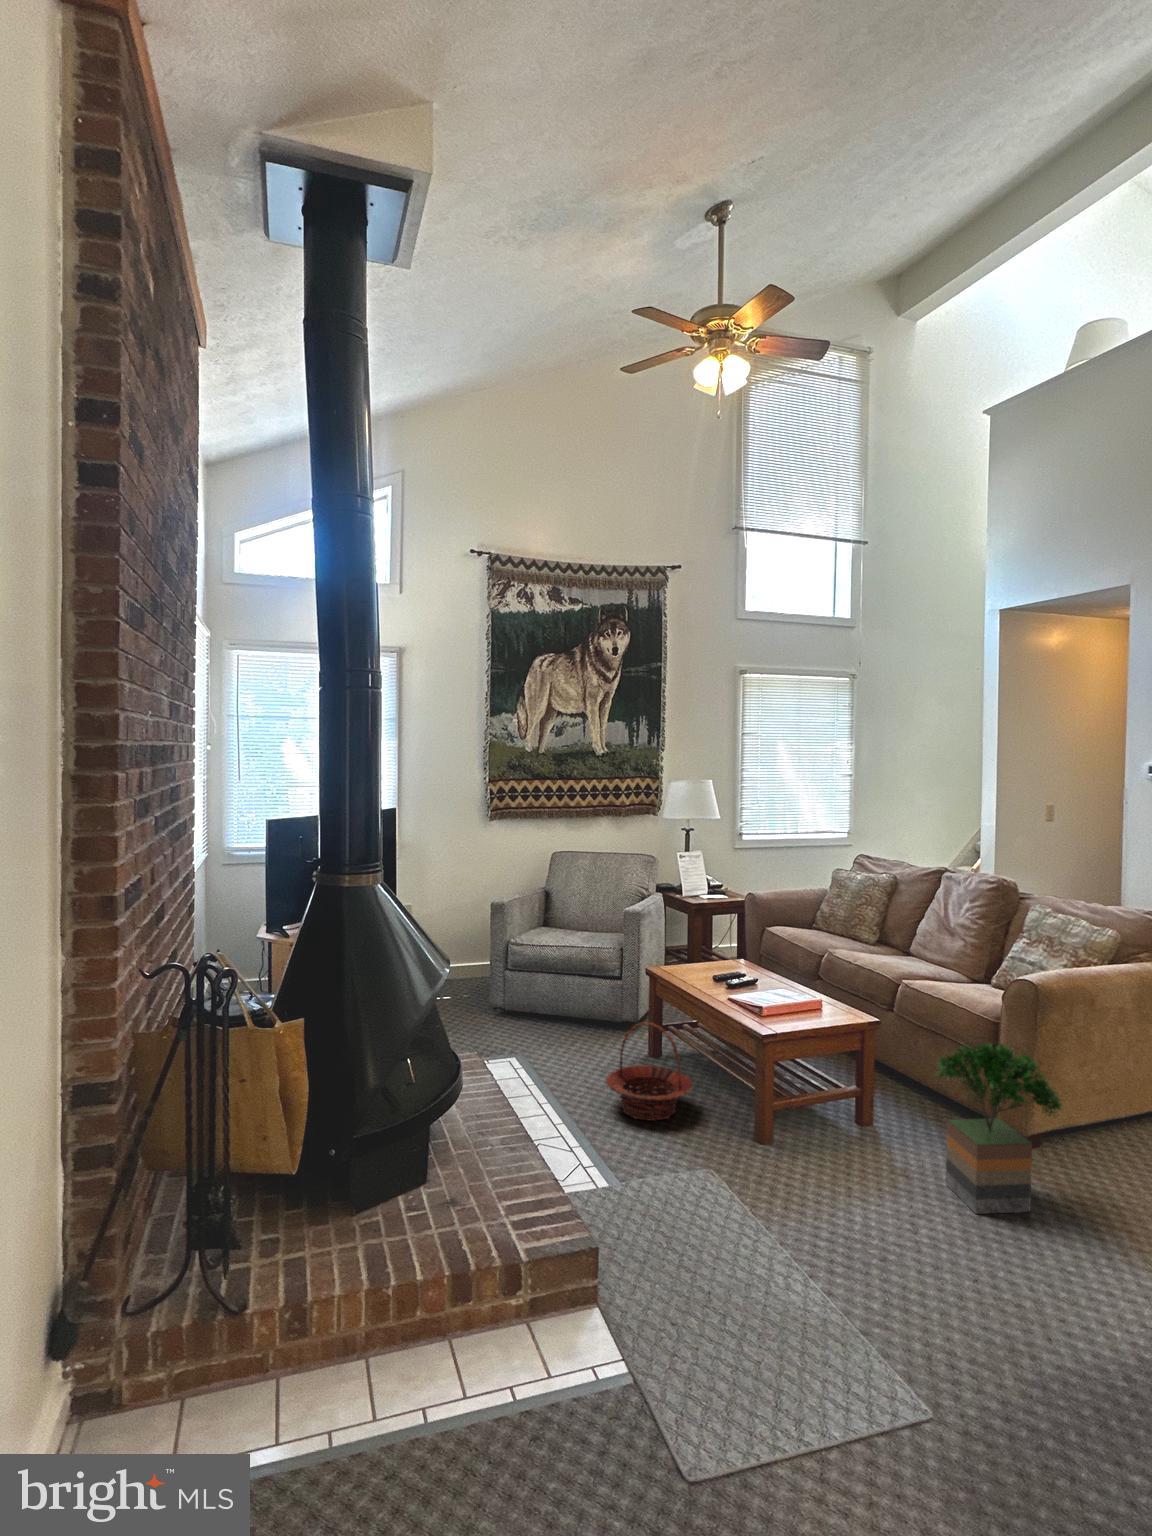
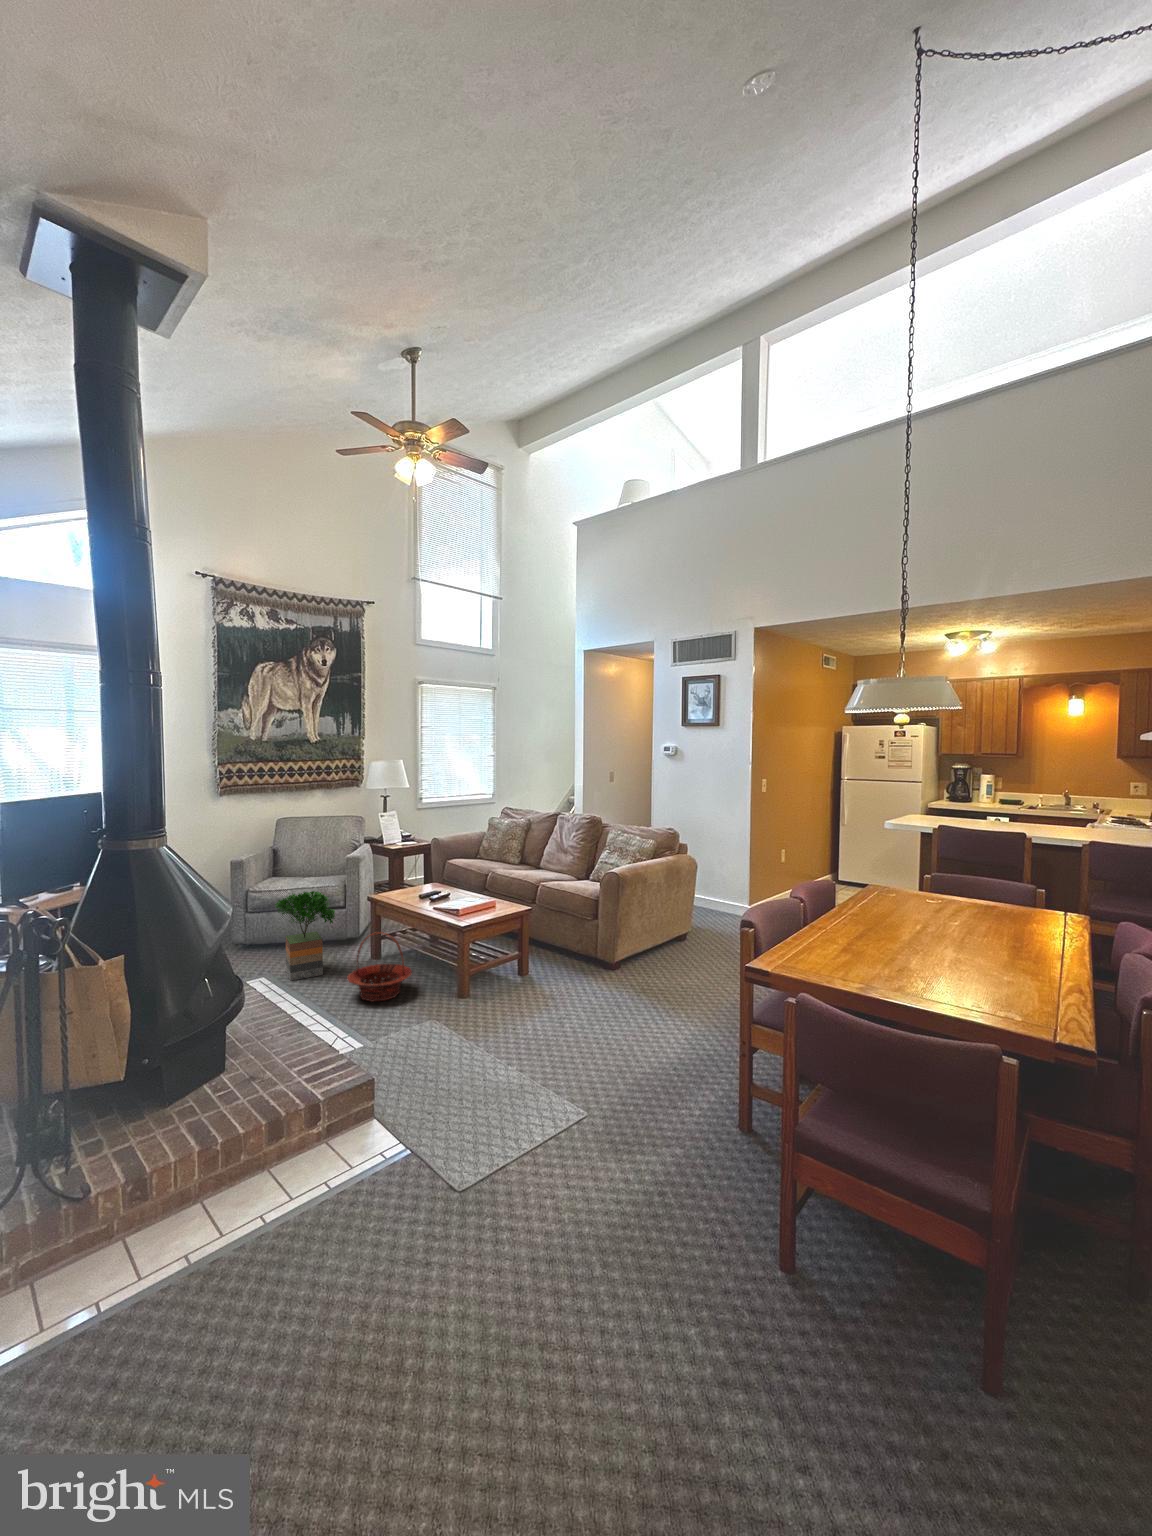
potted tree: present [937,1043,1062,1214] -> present [275,891,335,981]

